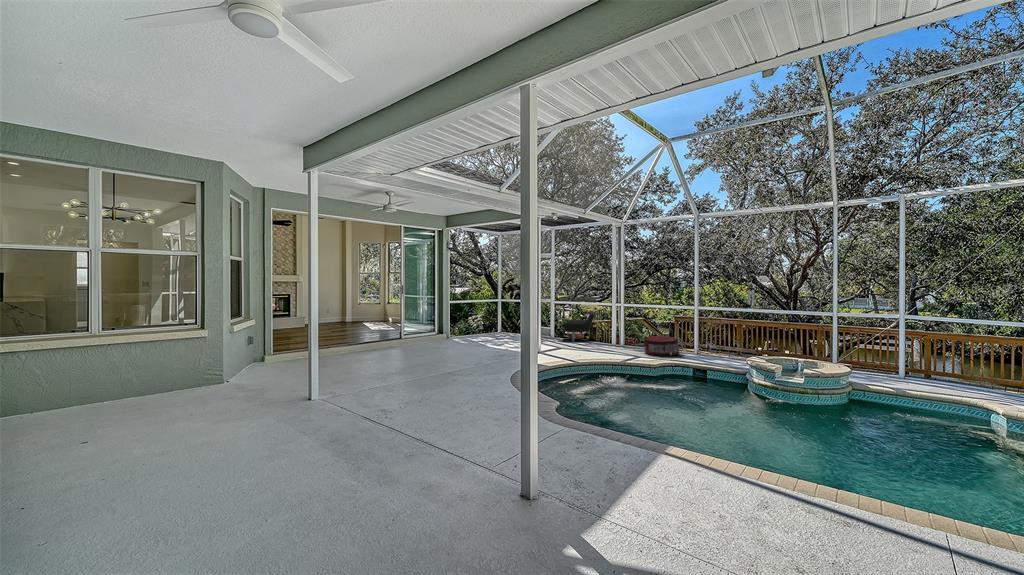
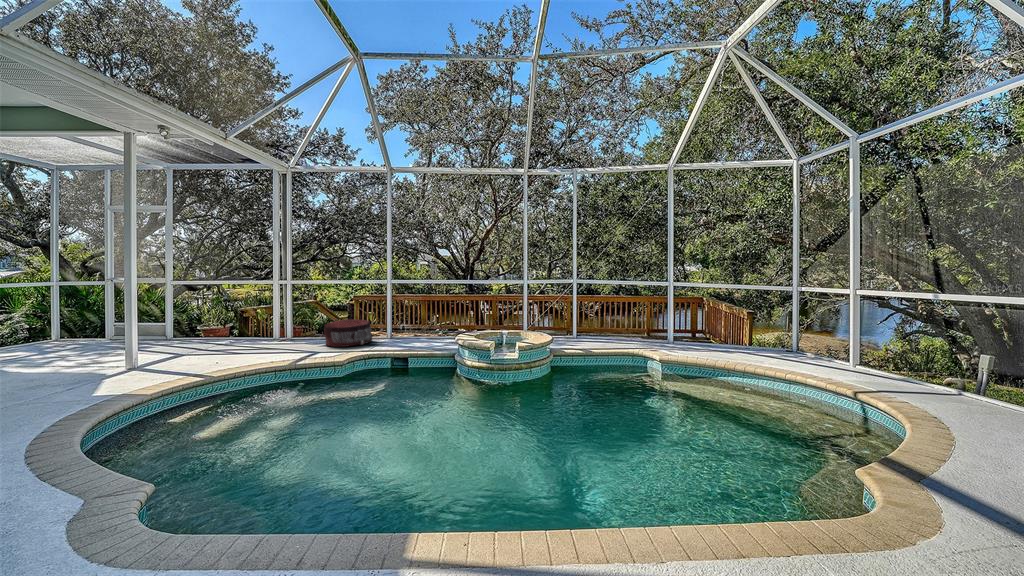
lounge chair: present [564,312,595,341] -> none [181,293,244,341]

